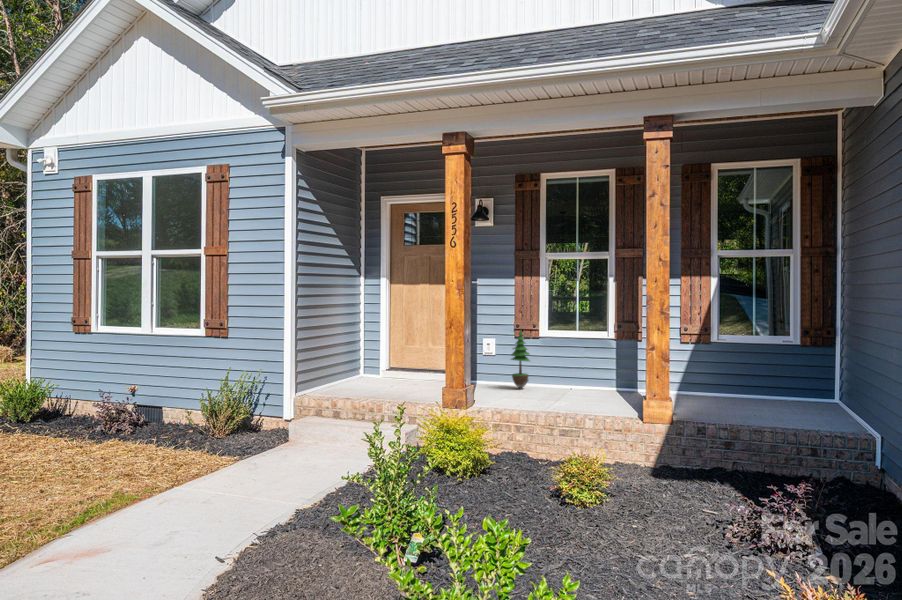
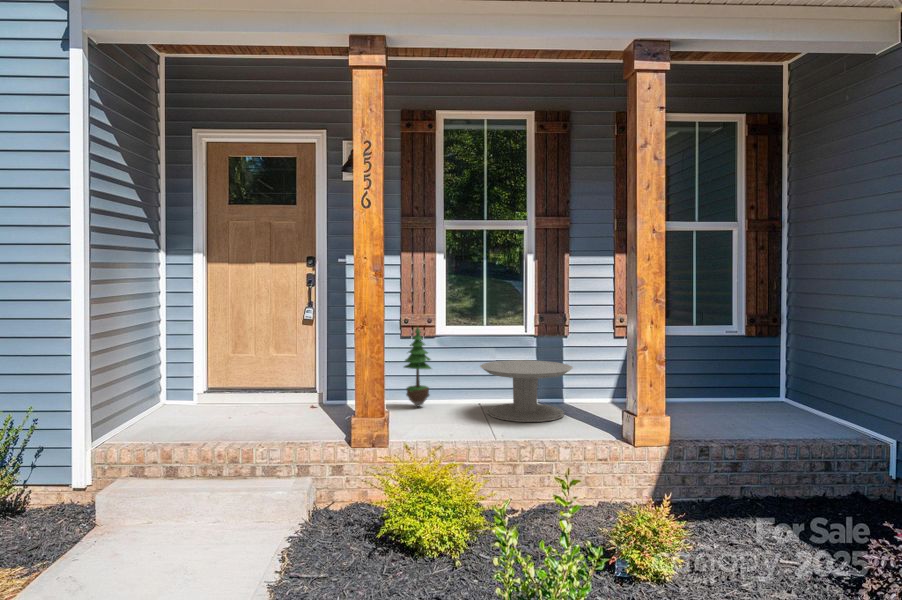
side table: none [558,358,629,403] -> present [480,360,573,422]

